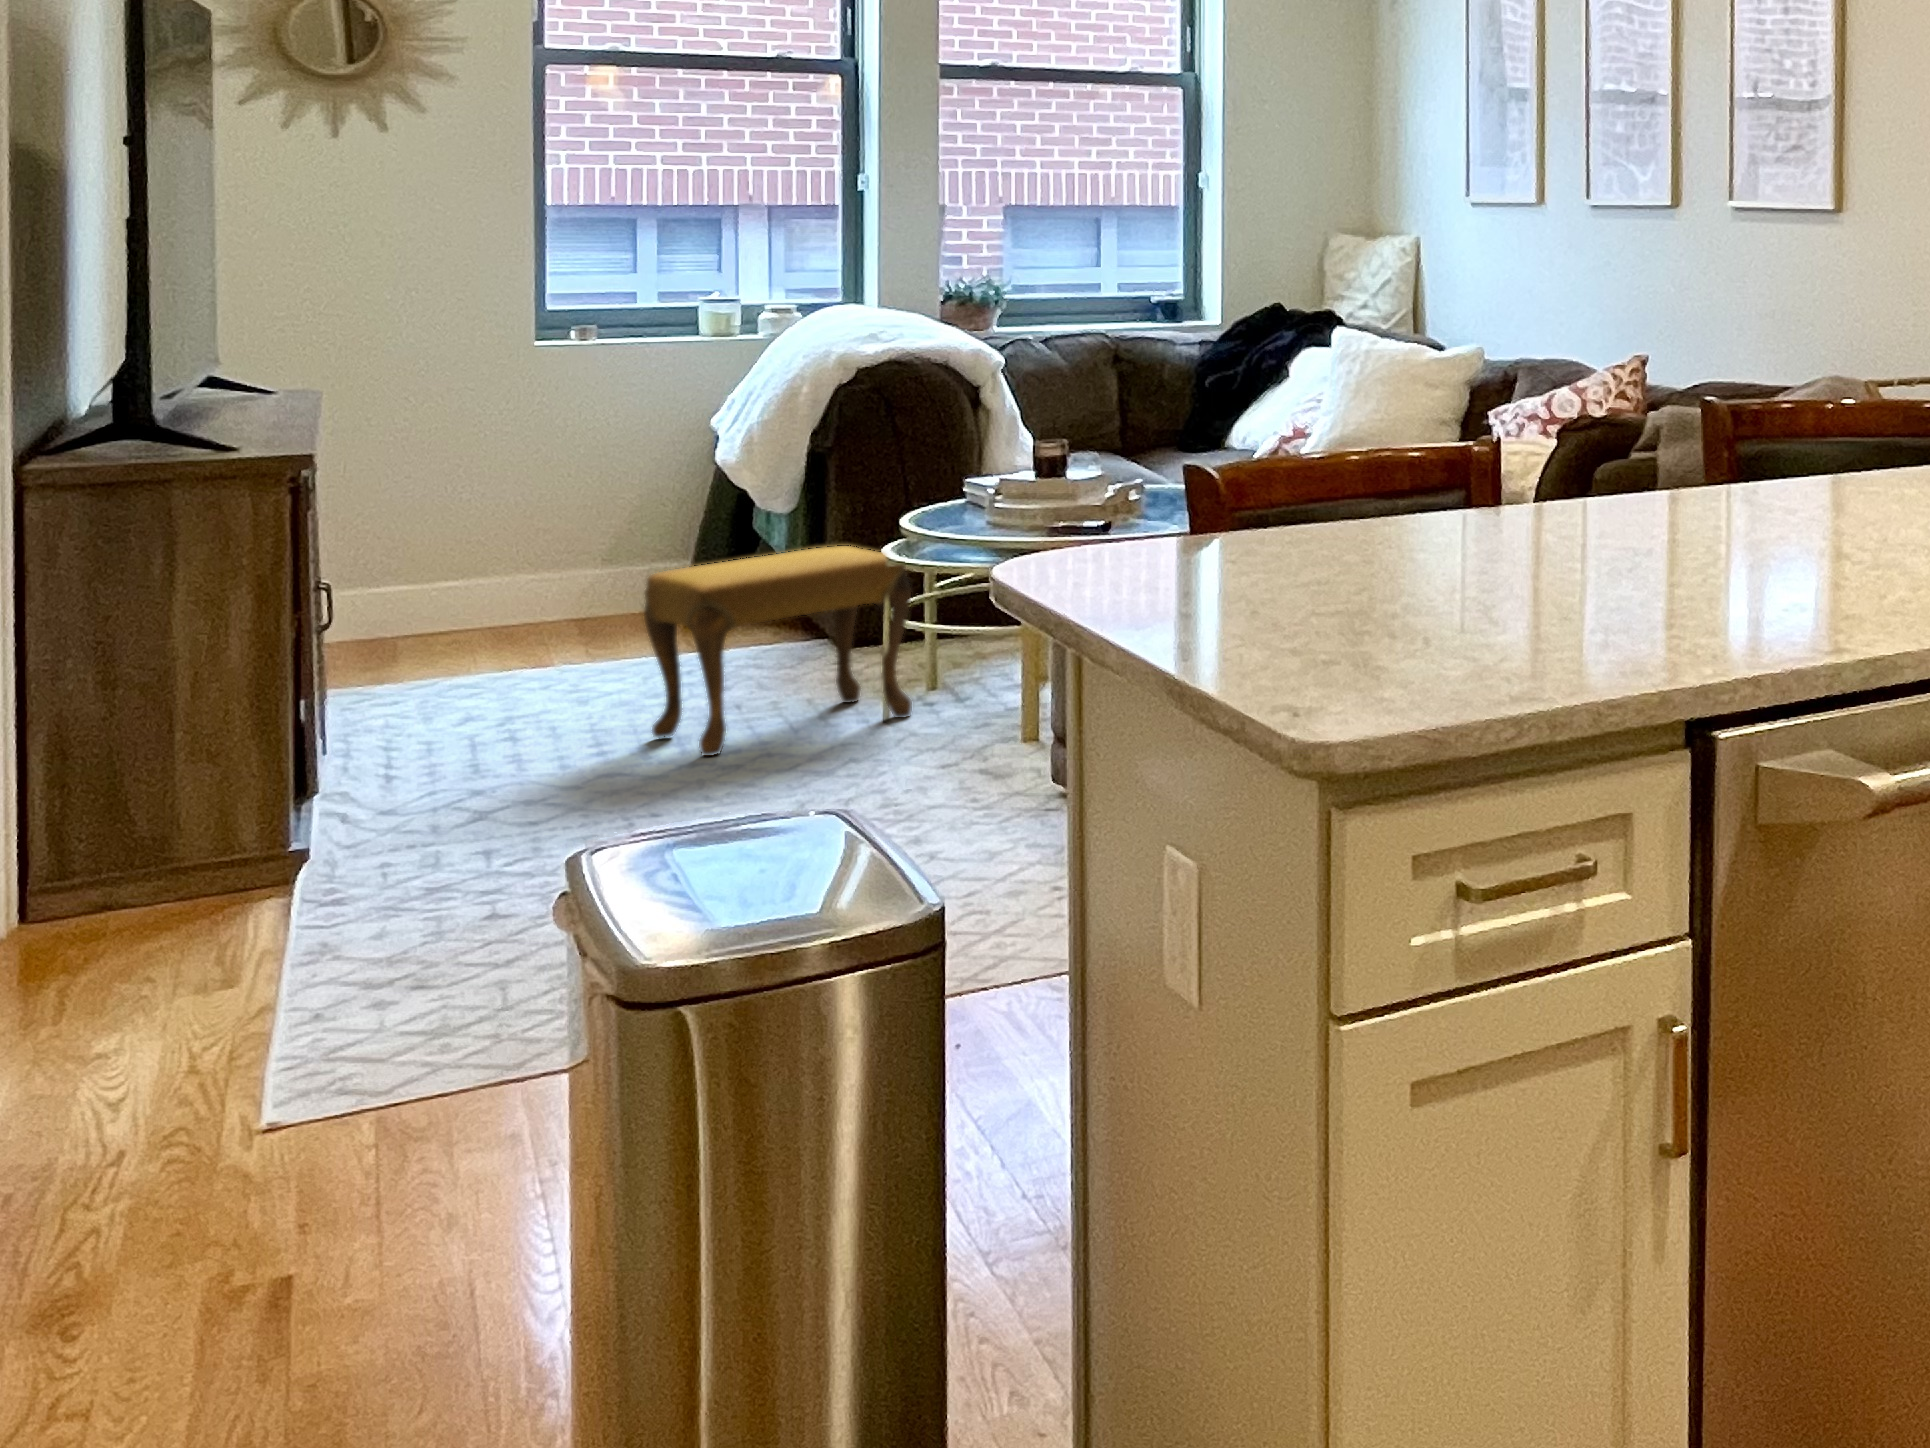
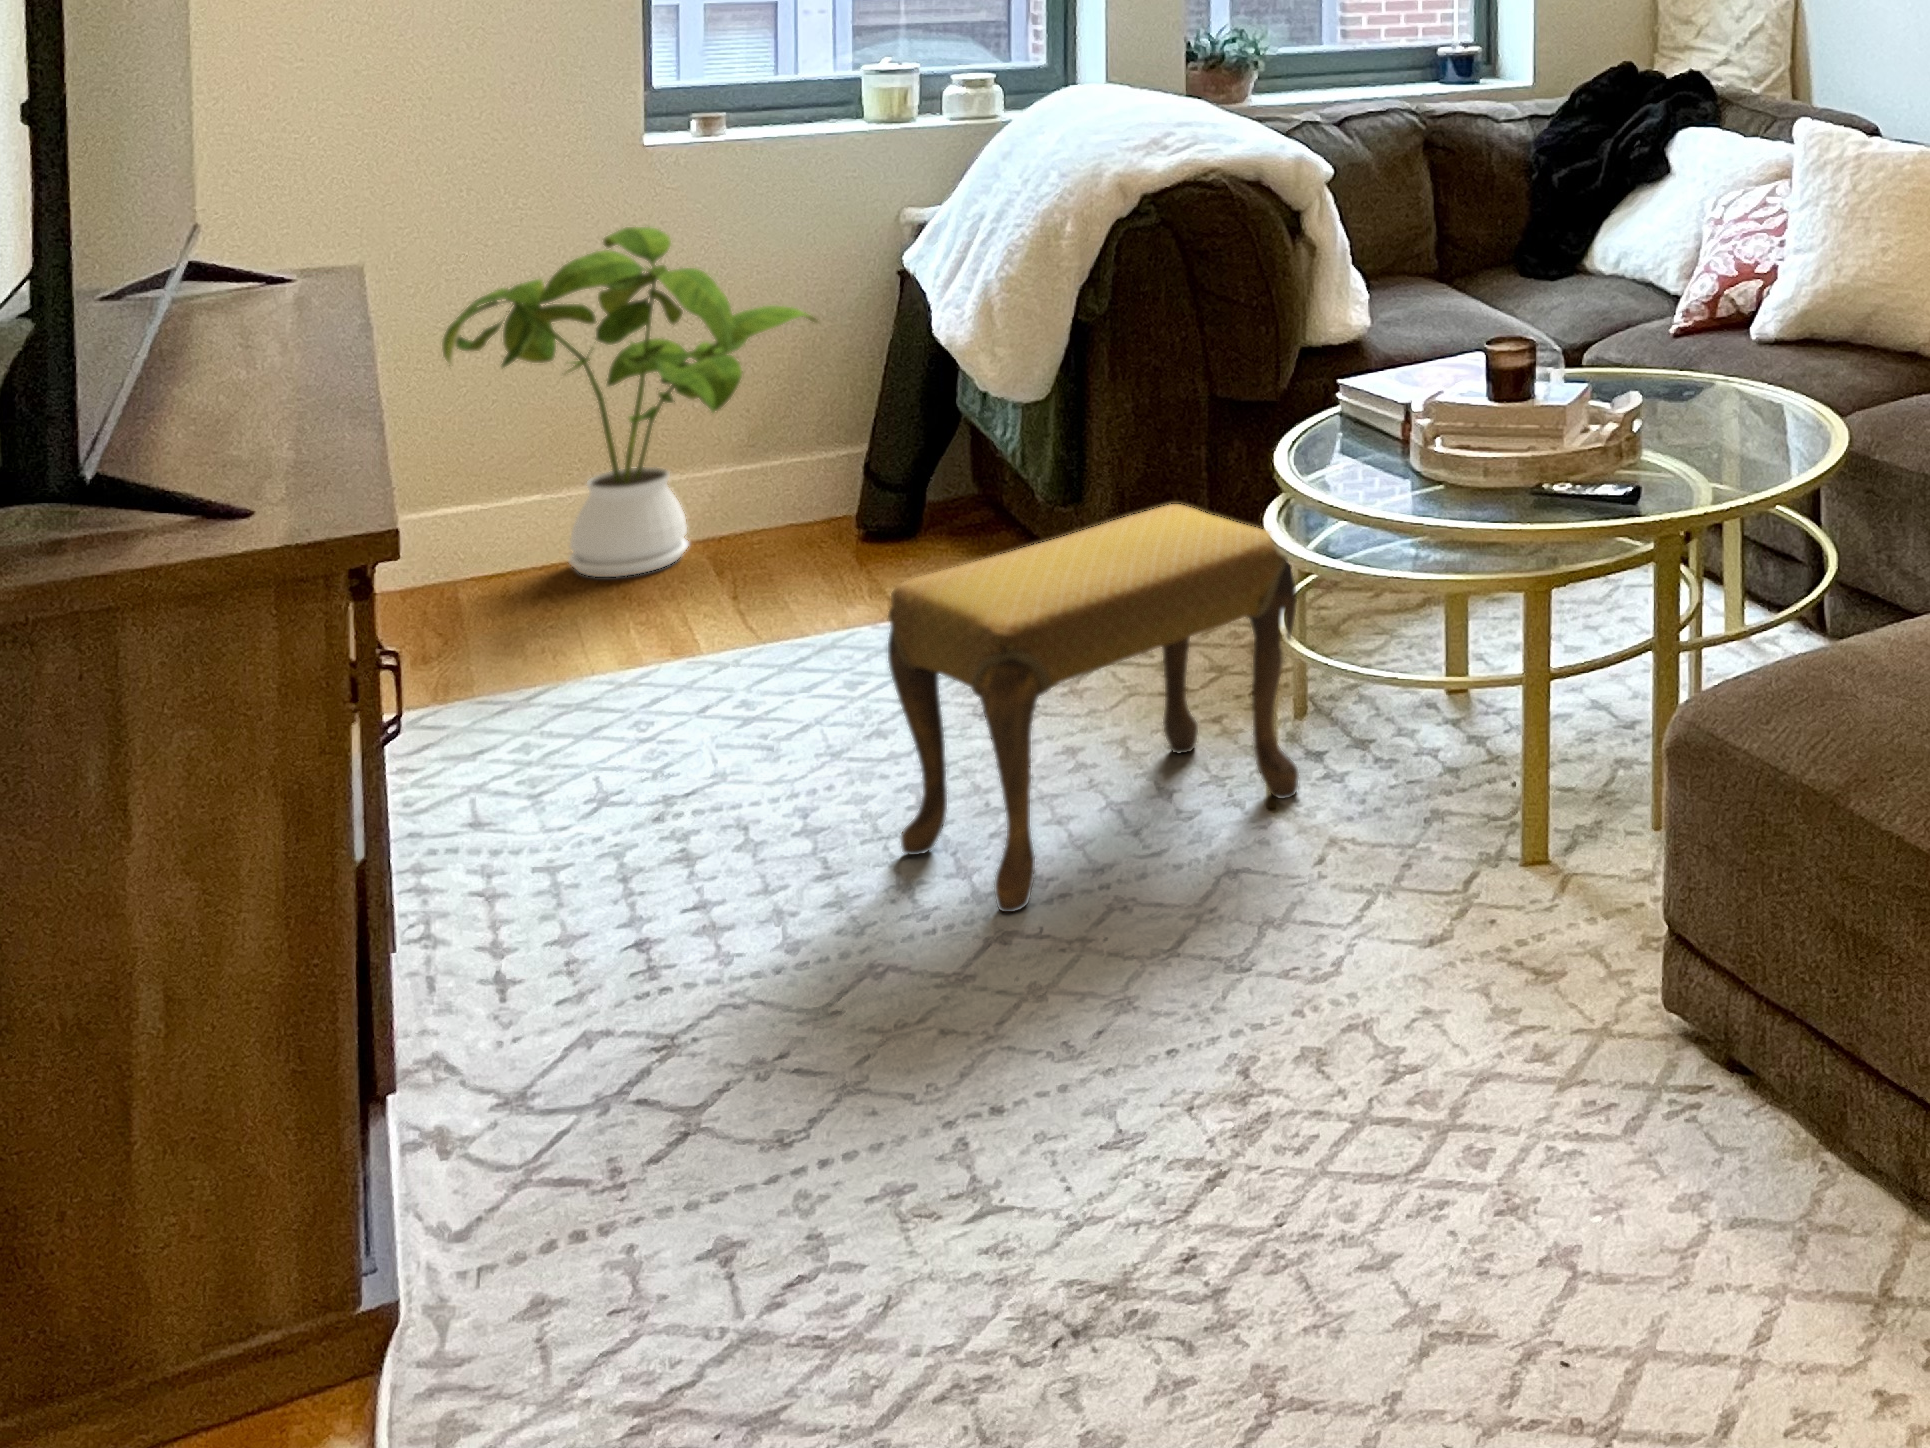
house plant: none [388,399,662,639] -> present [442,227,817,577]

